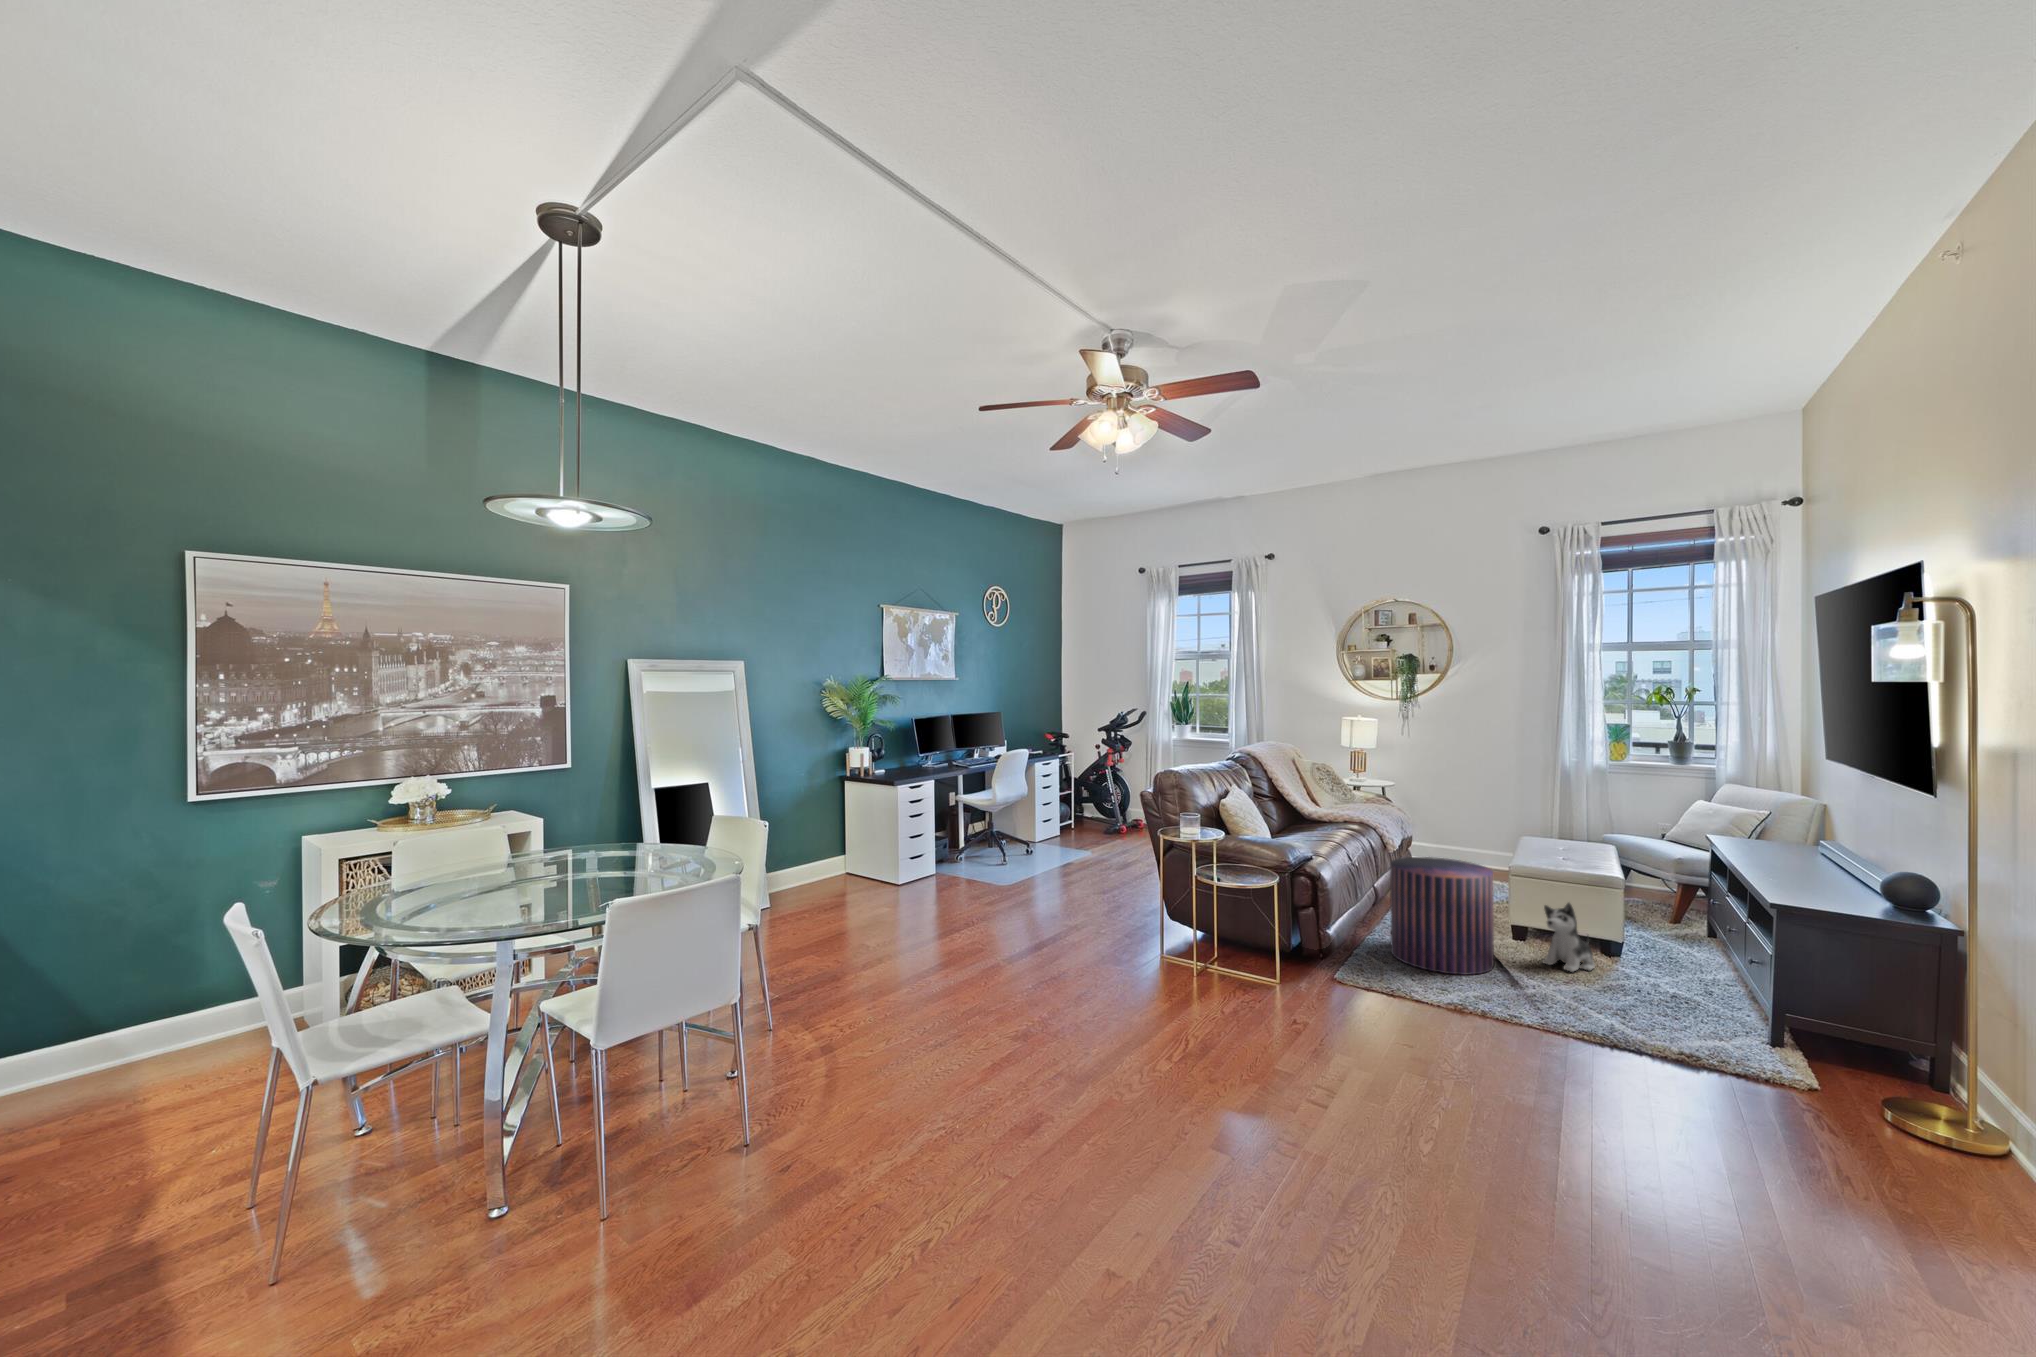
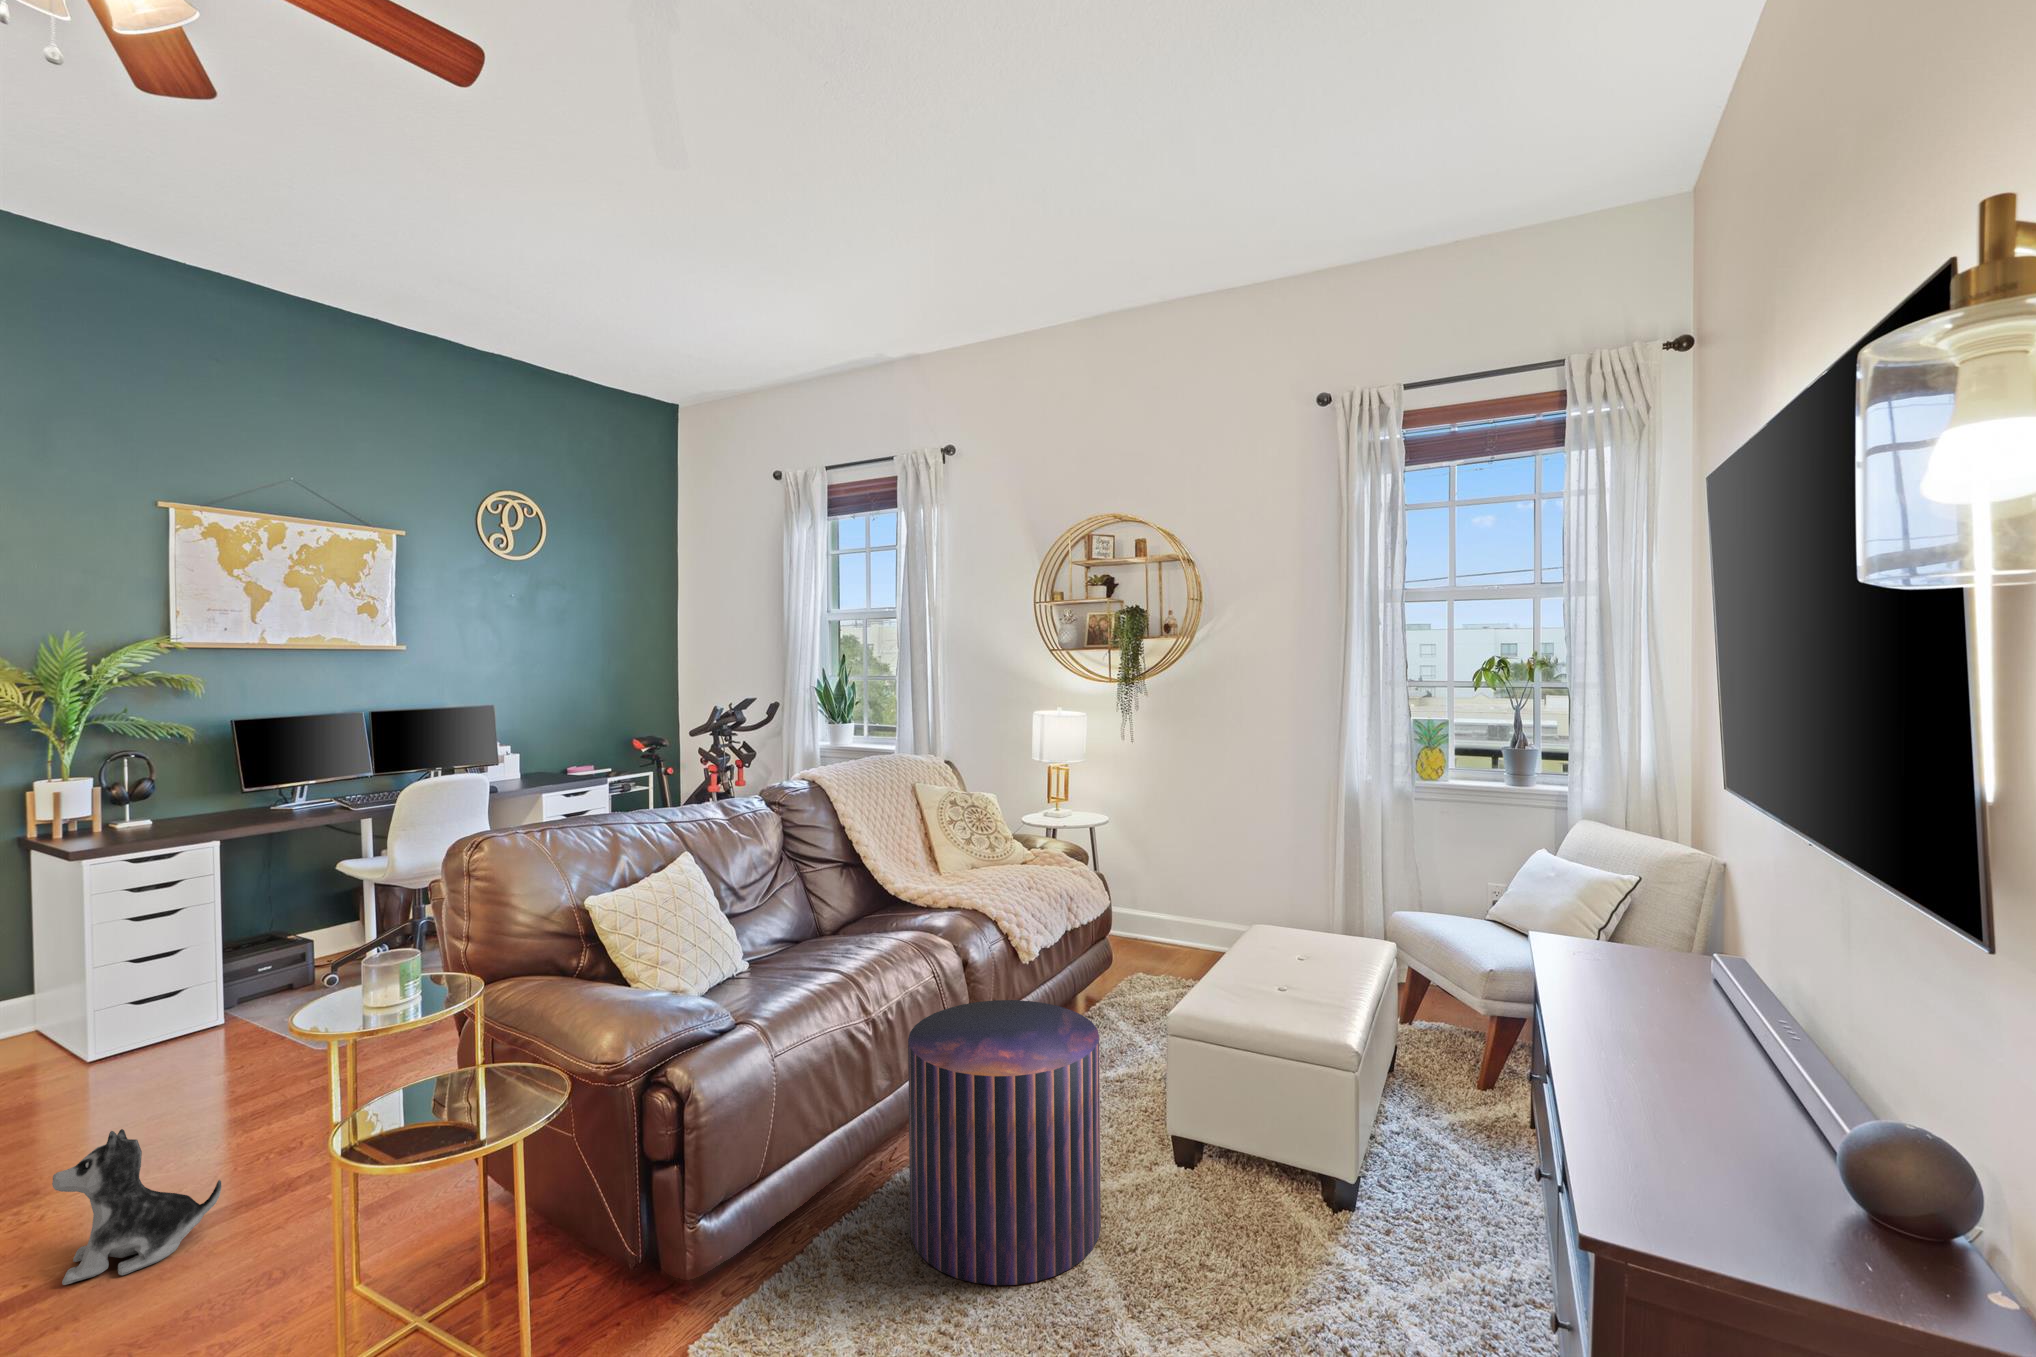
plush toy: present [1542,903,1595,972] -> present [52,1129,221,1285]

